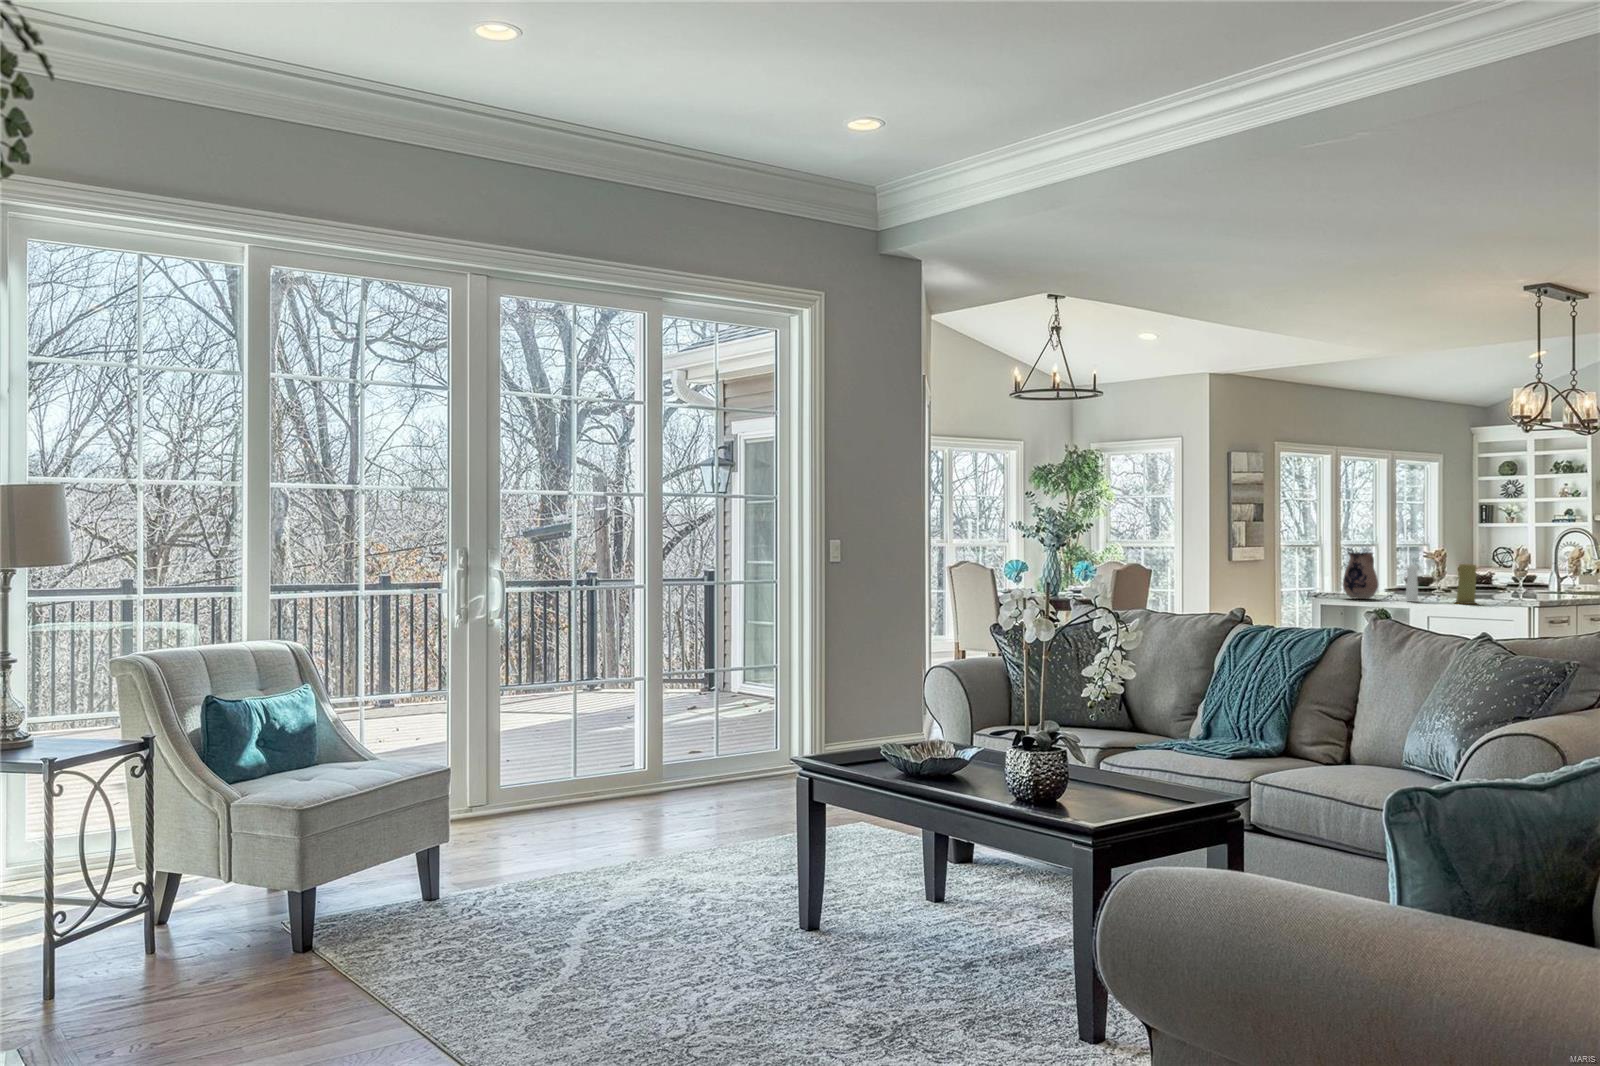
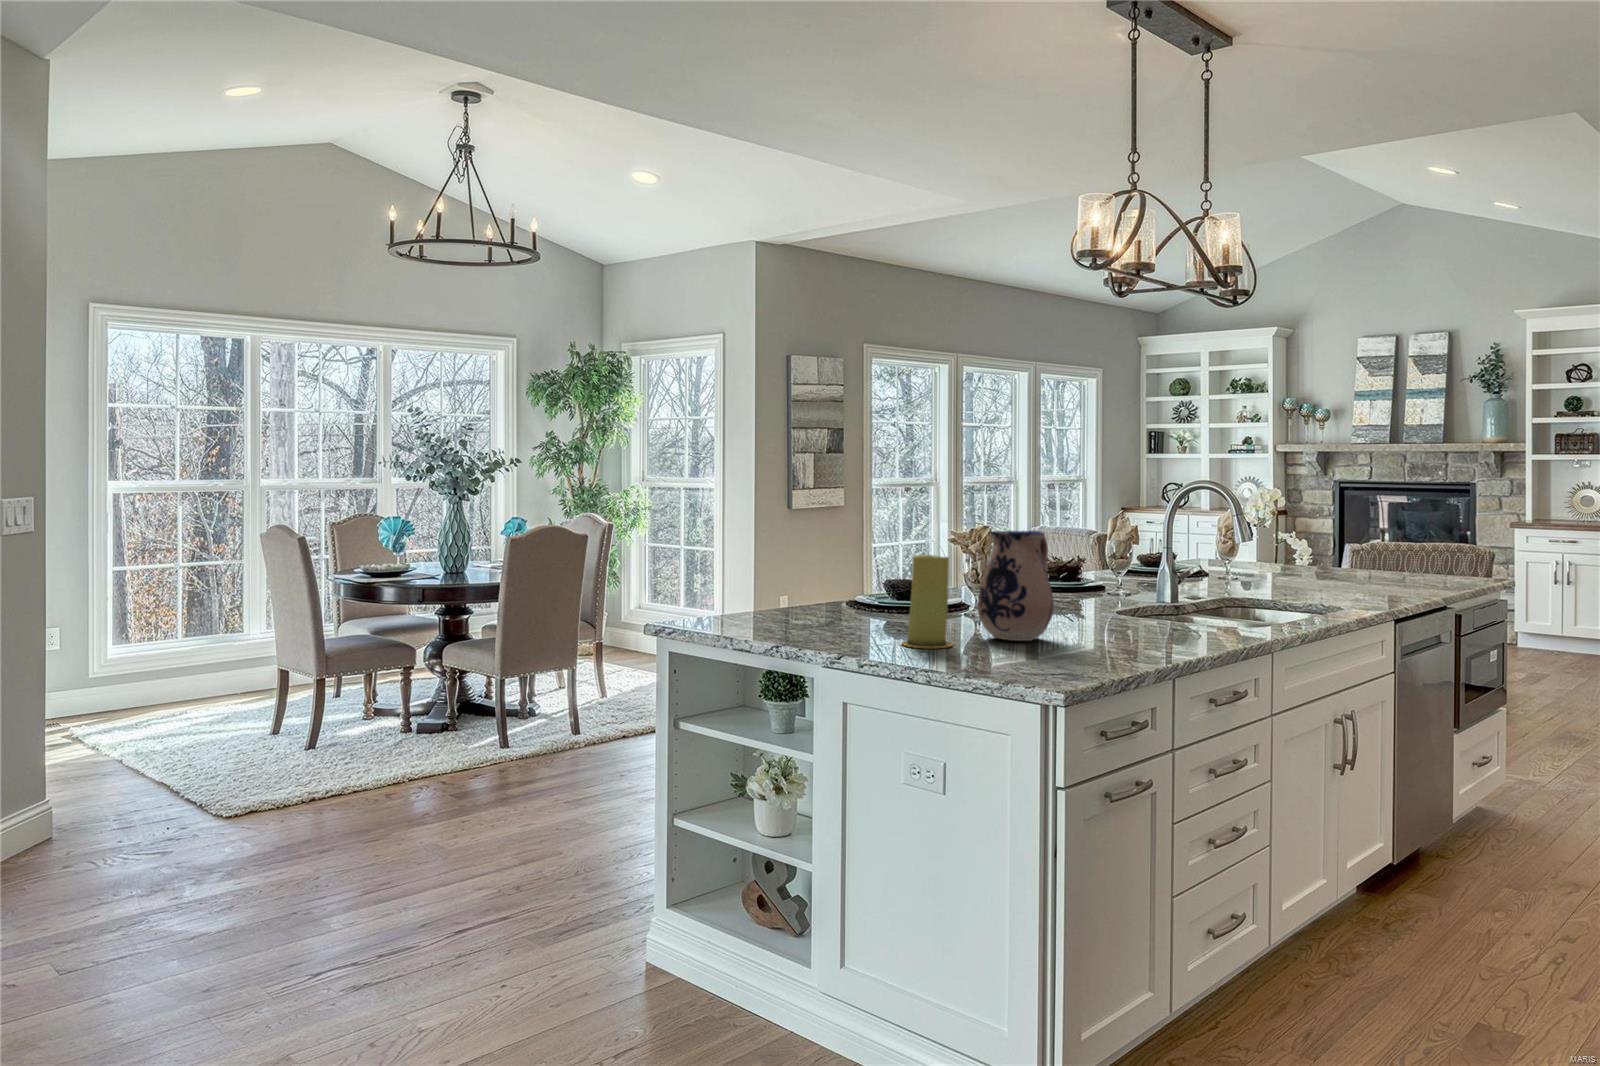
ceramic pitcher: present [1343,552,1378,599] -> present [977,531,1054,641]
pepper mill: present [1406,559,1434,602] -> none [812,540,878,637]

